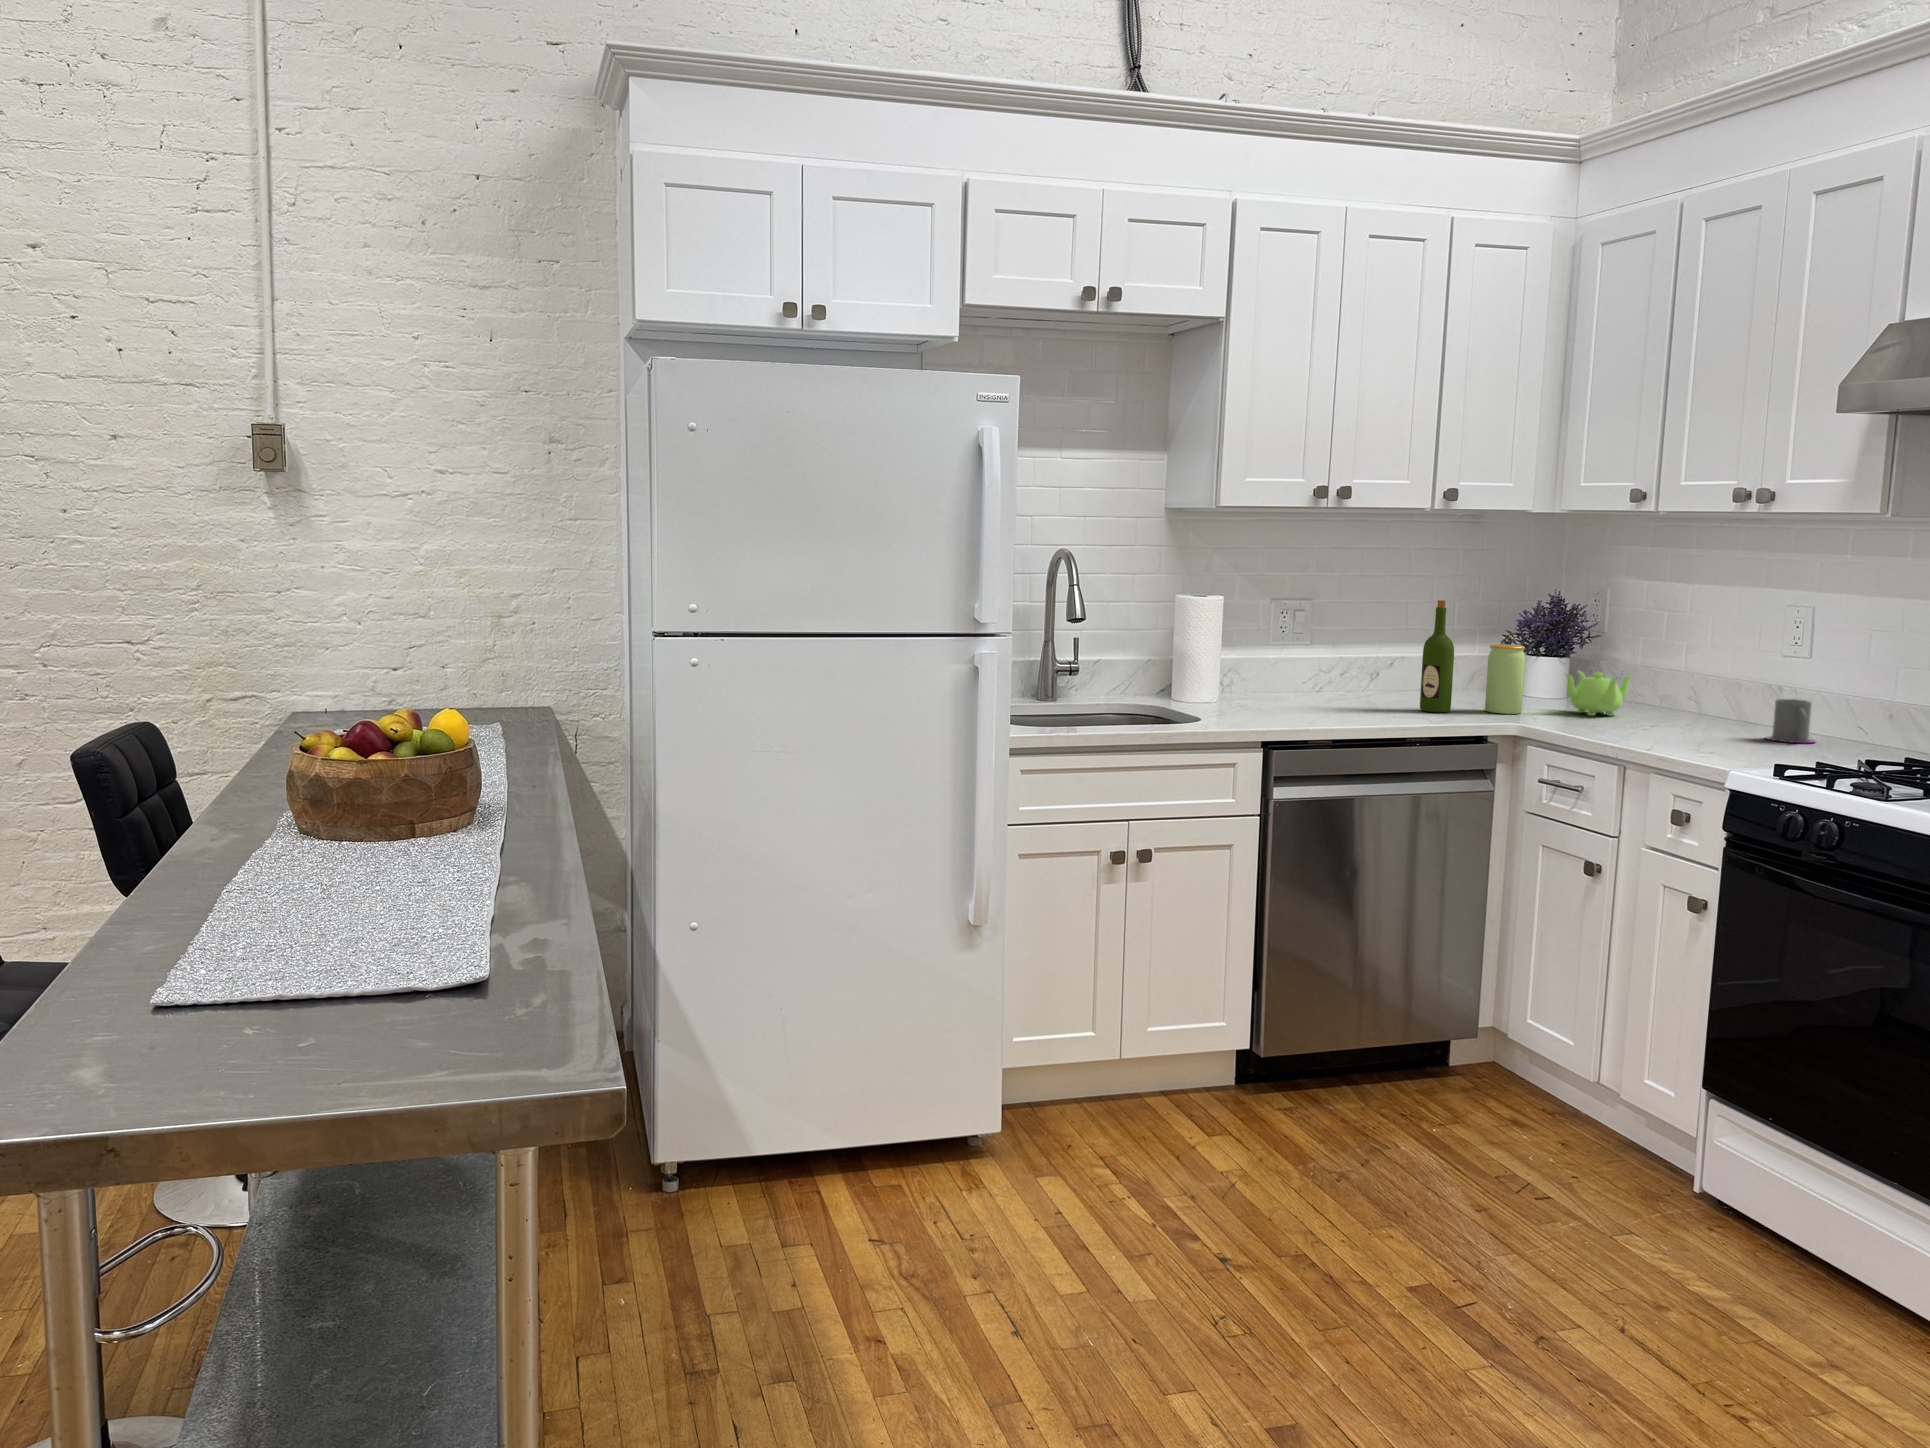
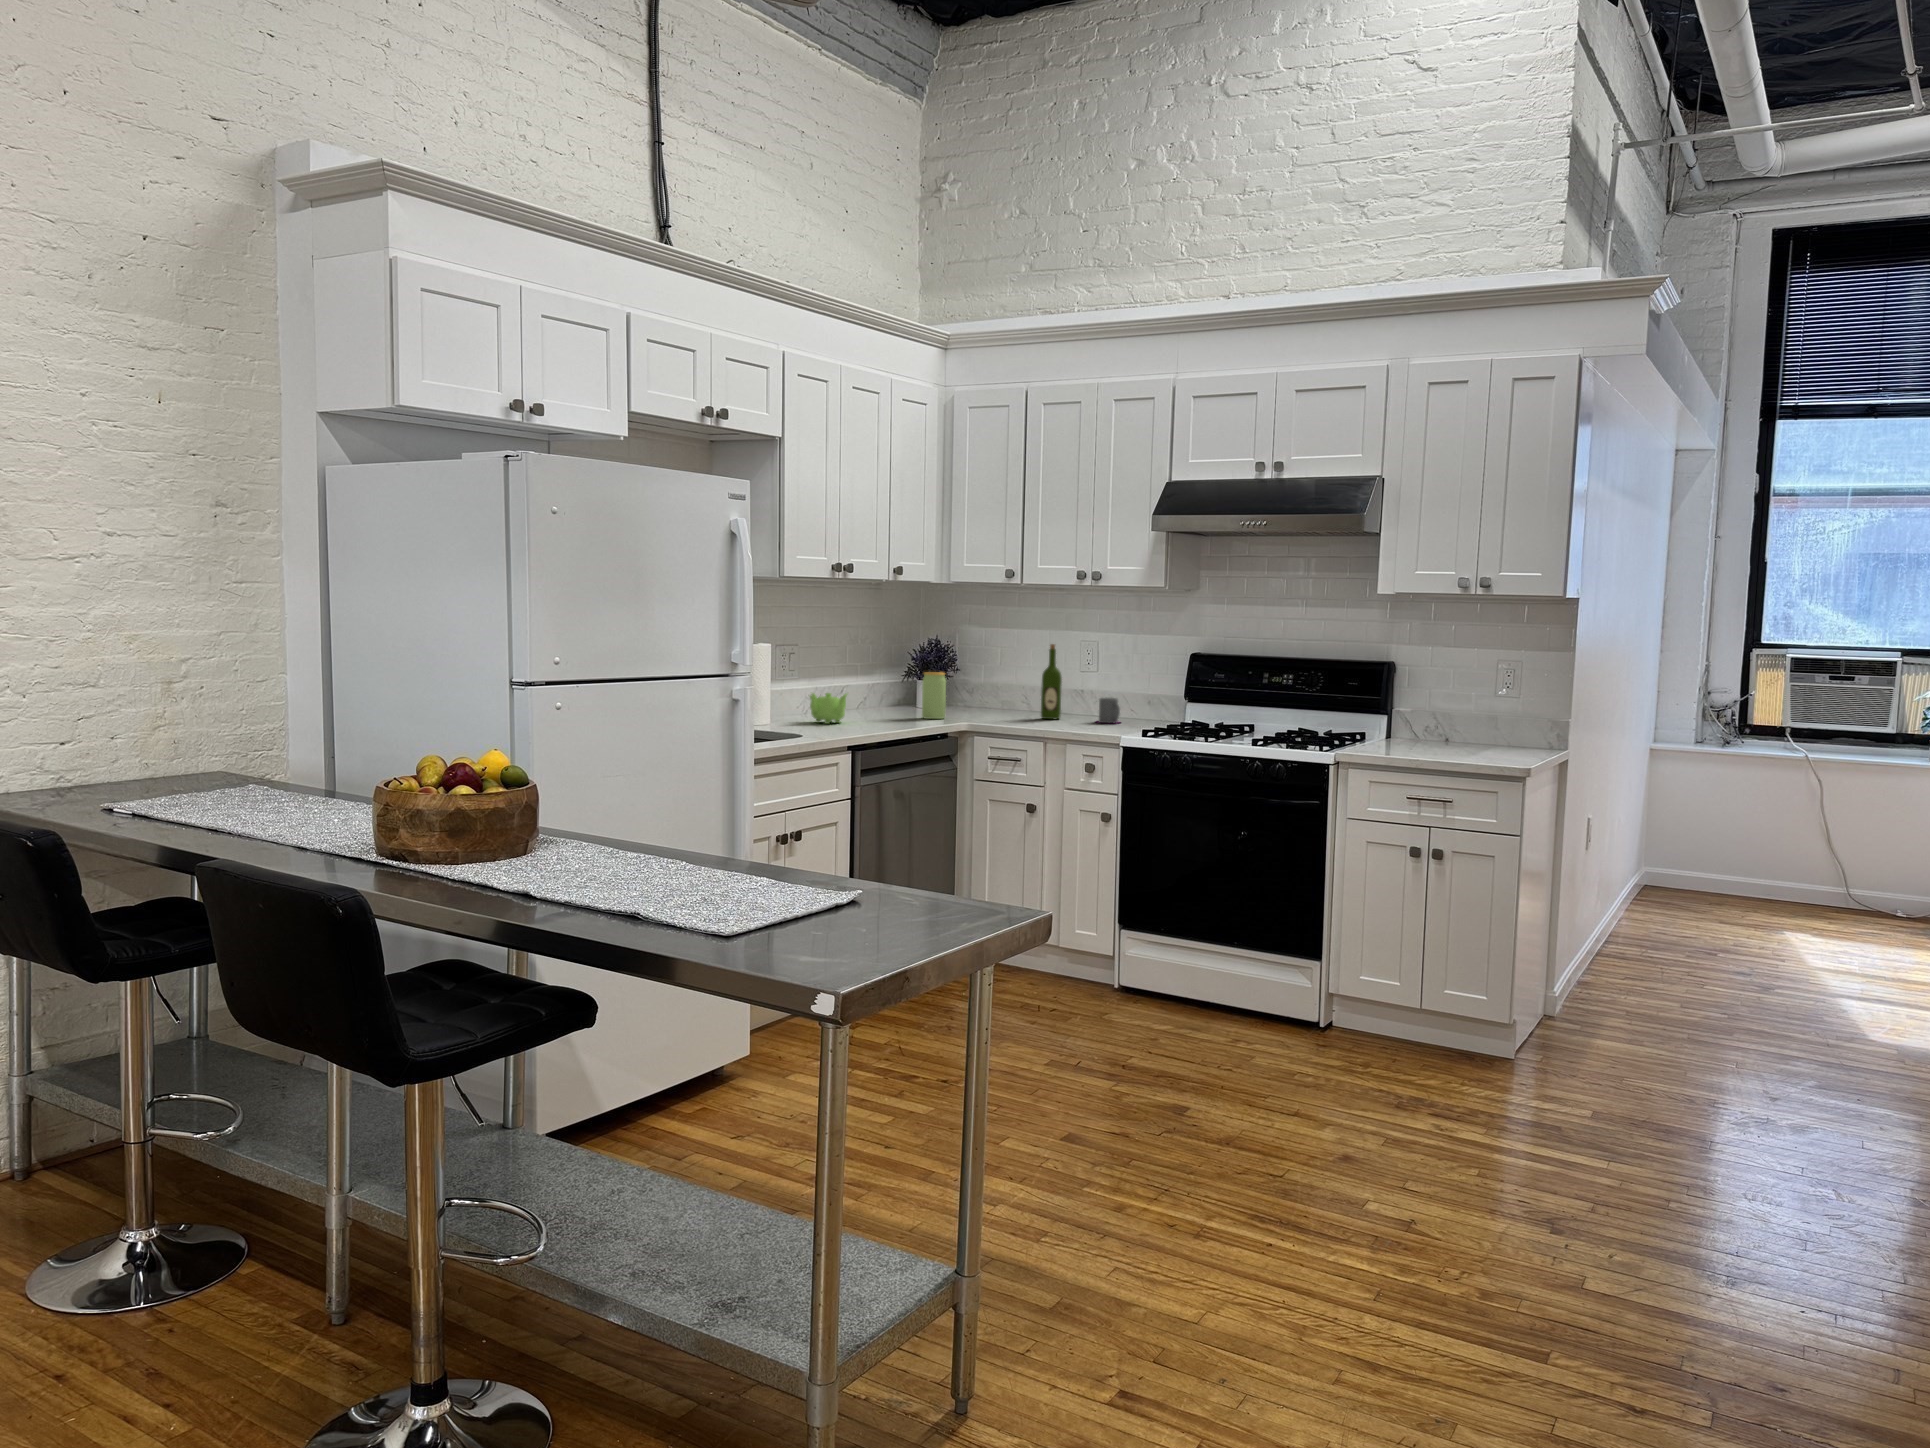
wine bottle: present [1420,600,1454,713] -> present [1041,644,1062,719]
teapot: present [1566,671,1632,716] -> present [810,693,847,724]

